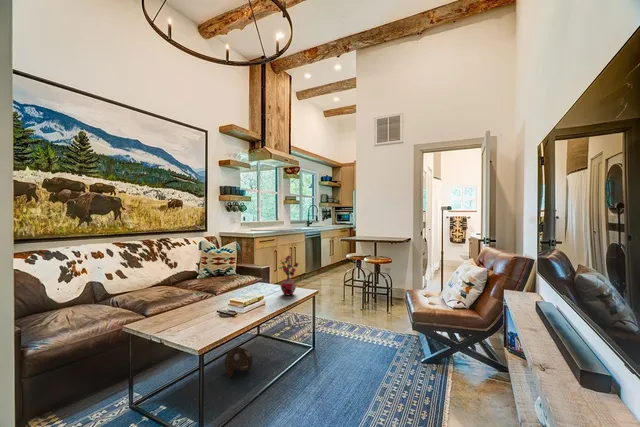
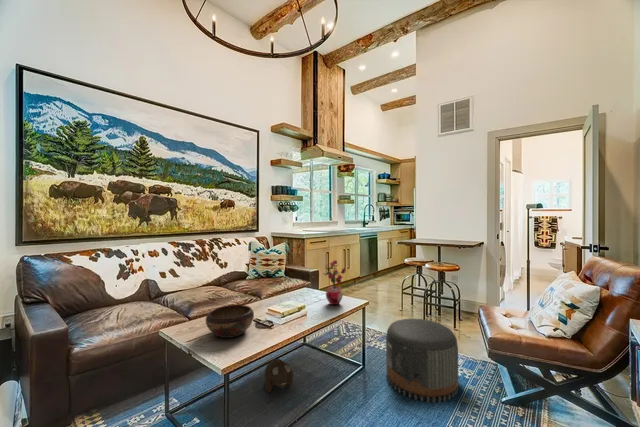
decorative bowl: none [173,298,219,328] -> present [206,305,254,338]
pouf: none [333,303,390,369] -> present [386,319,458,402]

